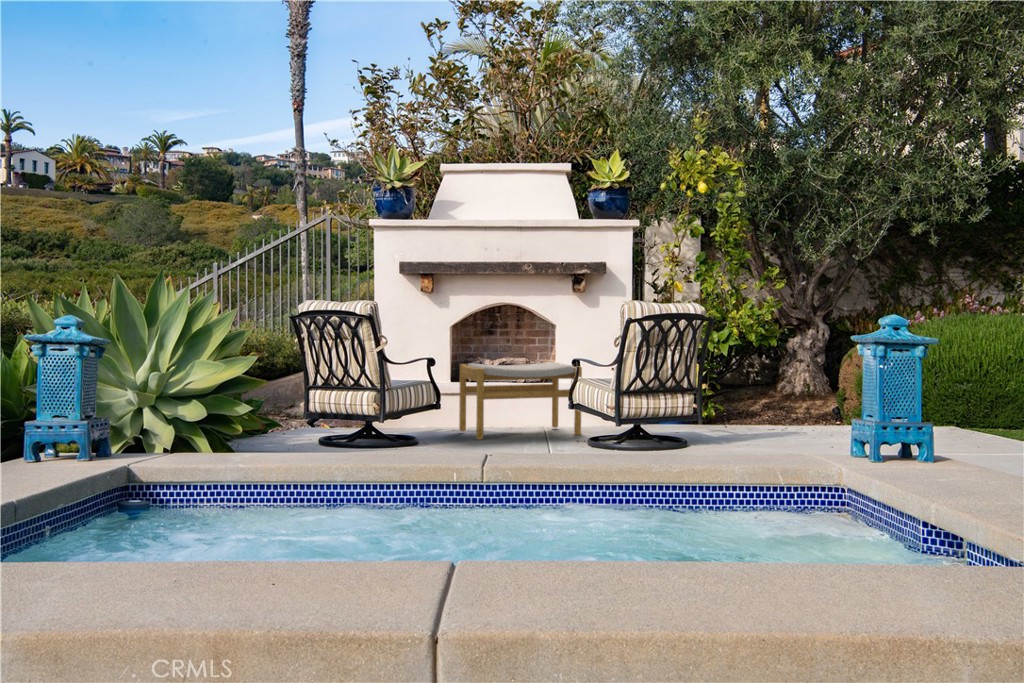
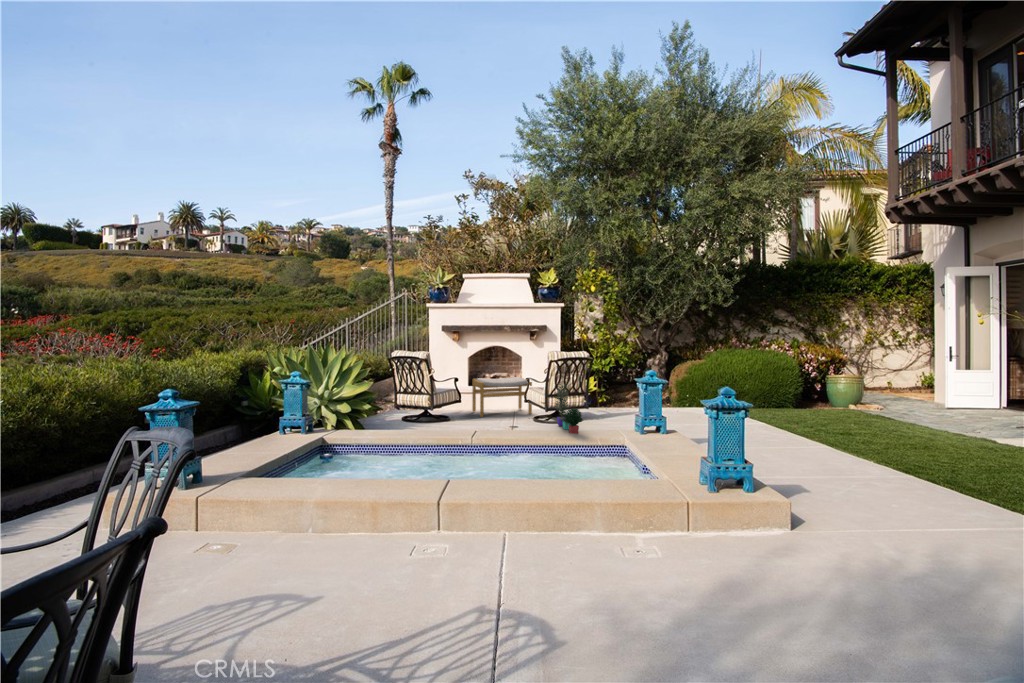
potted plant: none [638,360,706,466] -> present [556,384,582,434]

